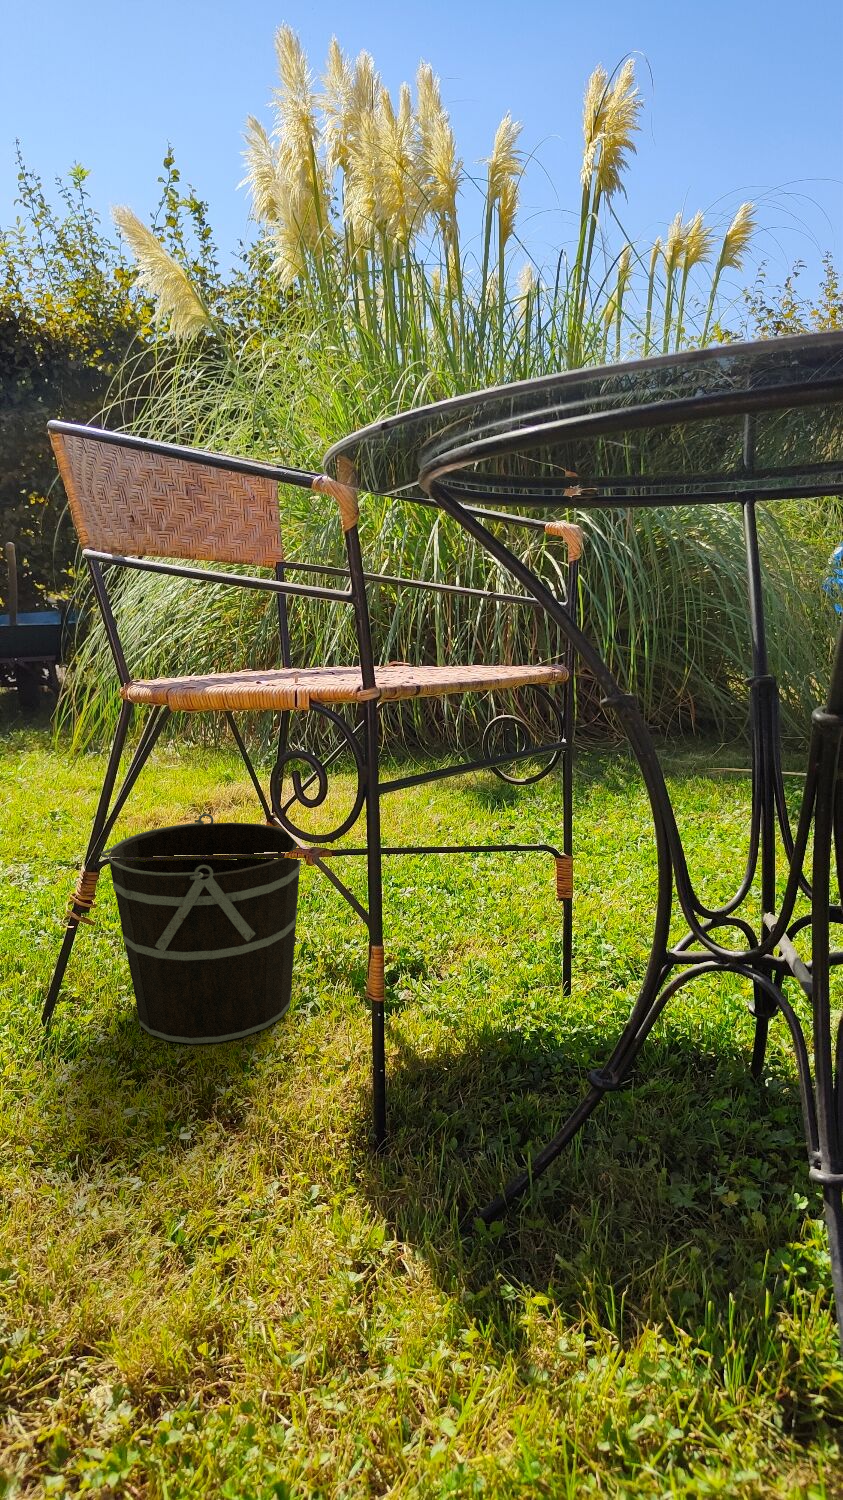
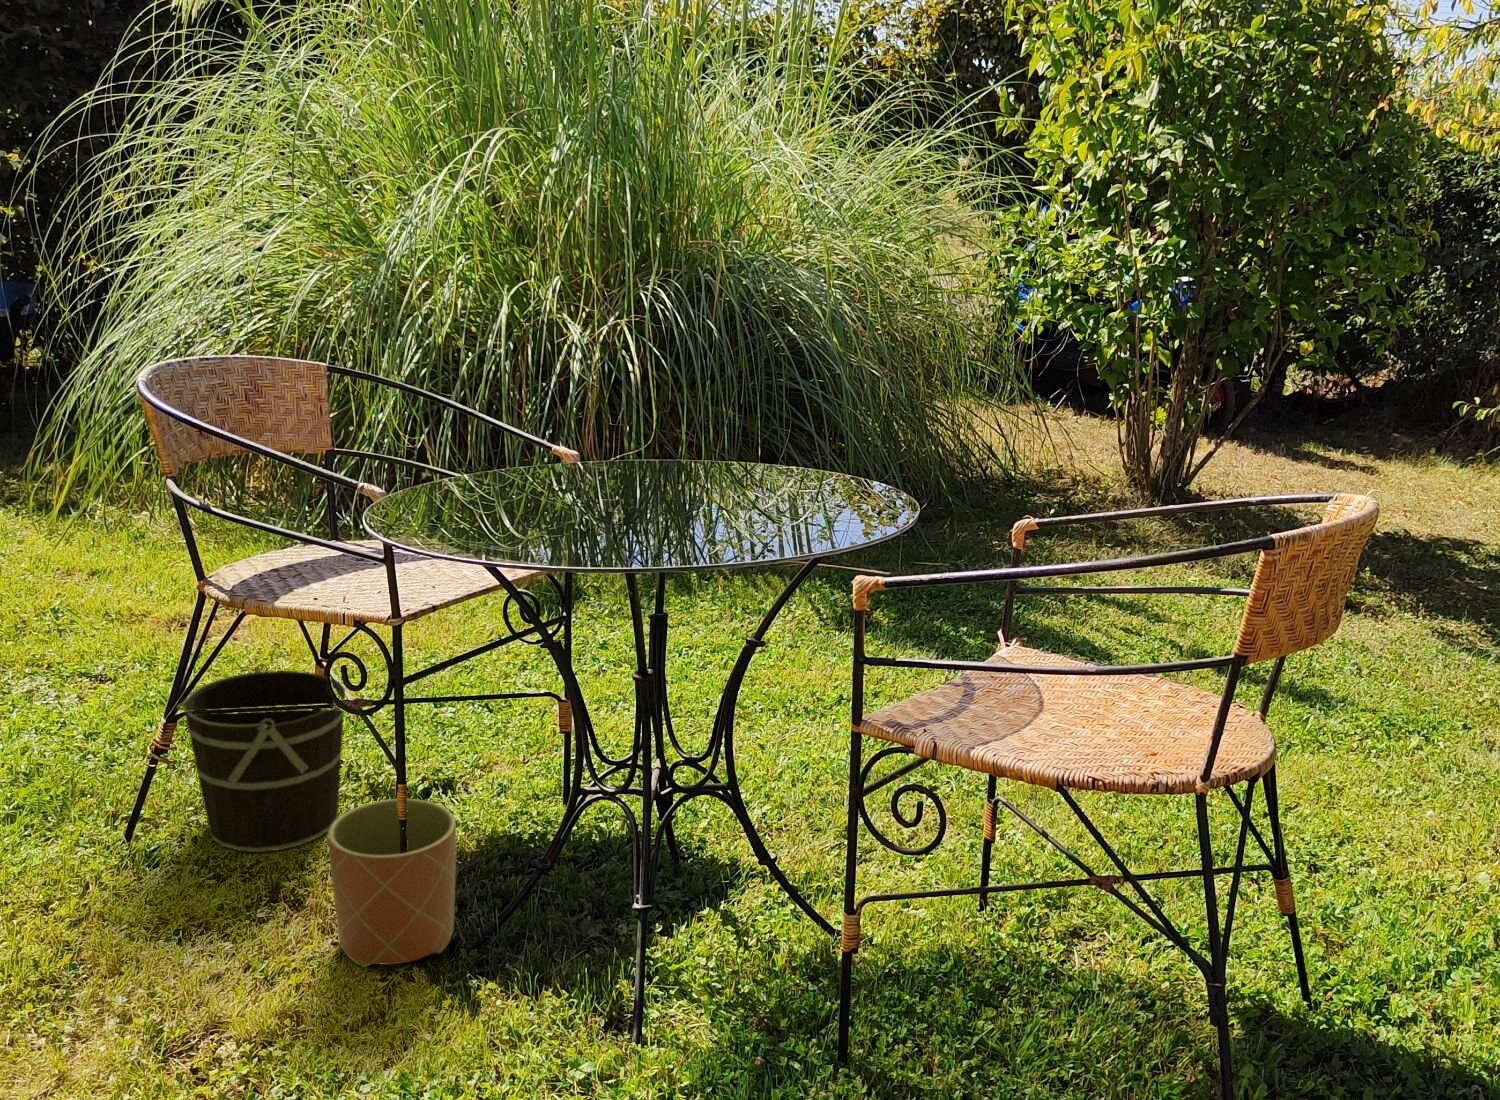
planter: none [276,974,467,1242] -> present [328,799,456,967]

